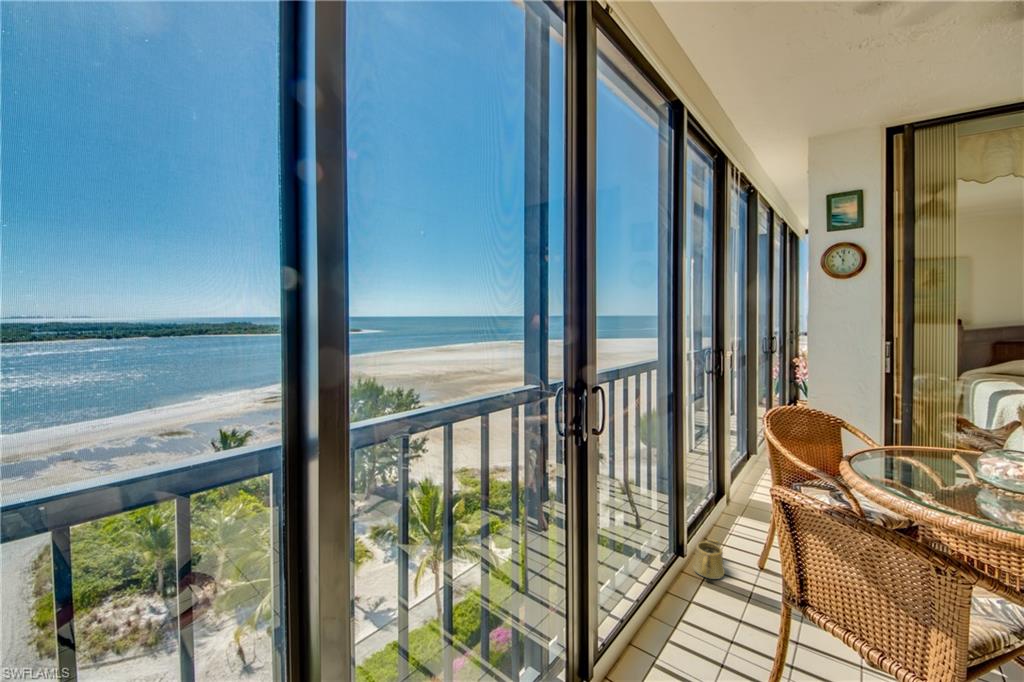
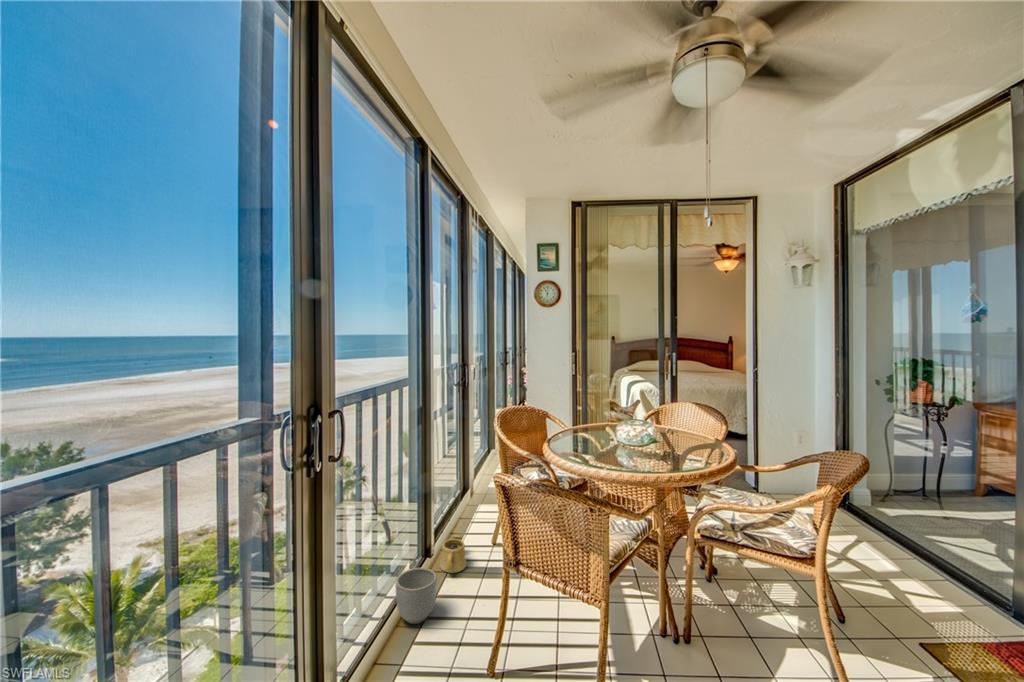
planter: none [647,560,692,617] -> present [396,568,437,624]

